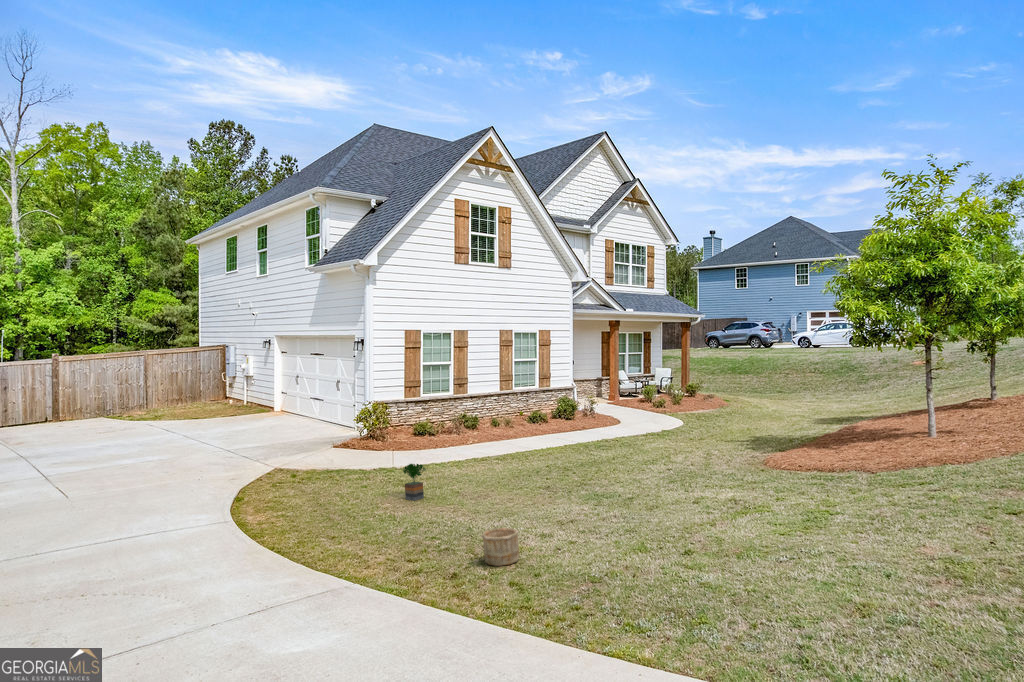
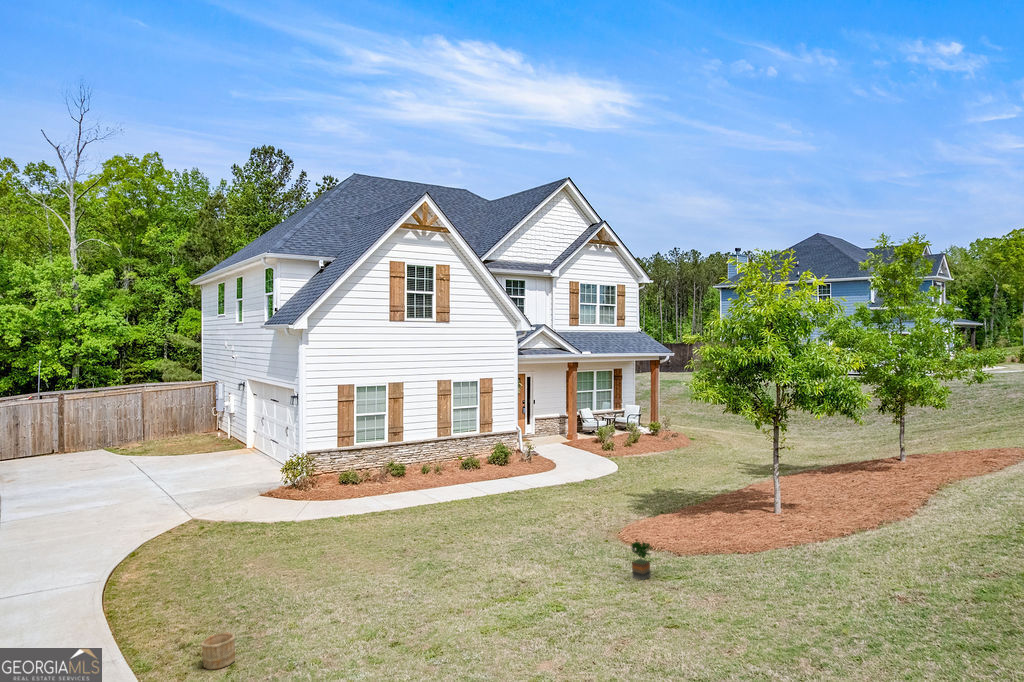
potted tree: present [403,464,426,501] -> present [631,542,653,580]

